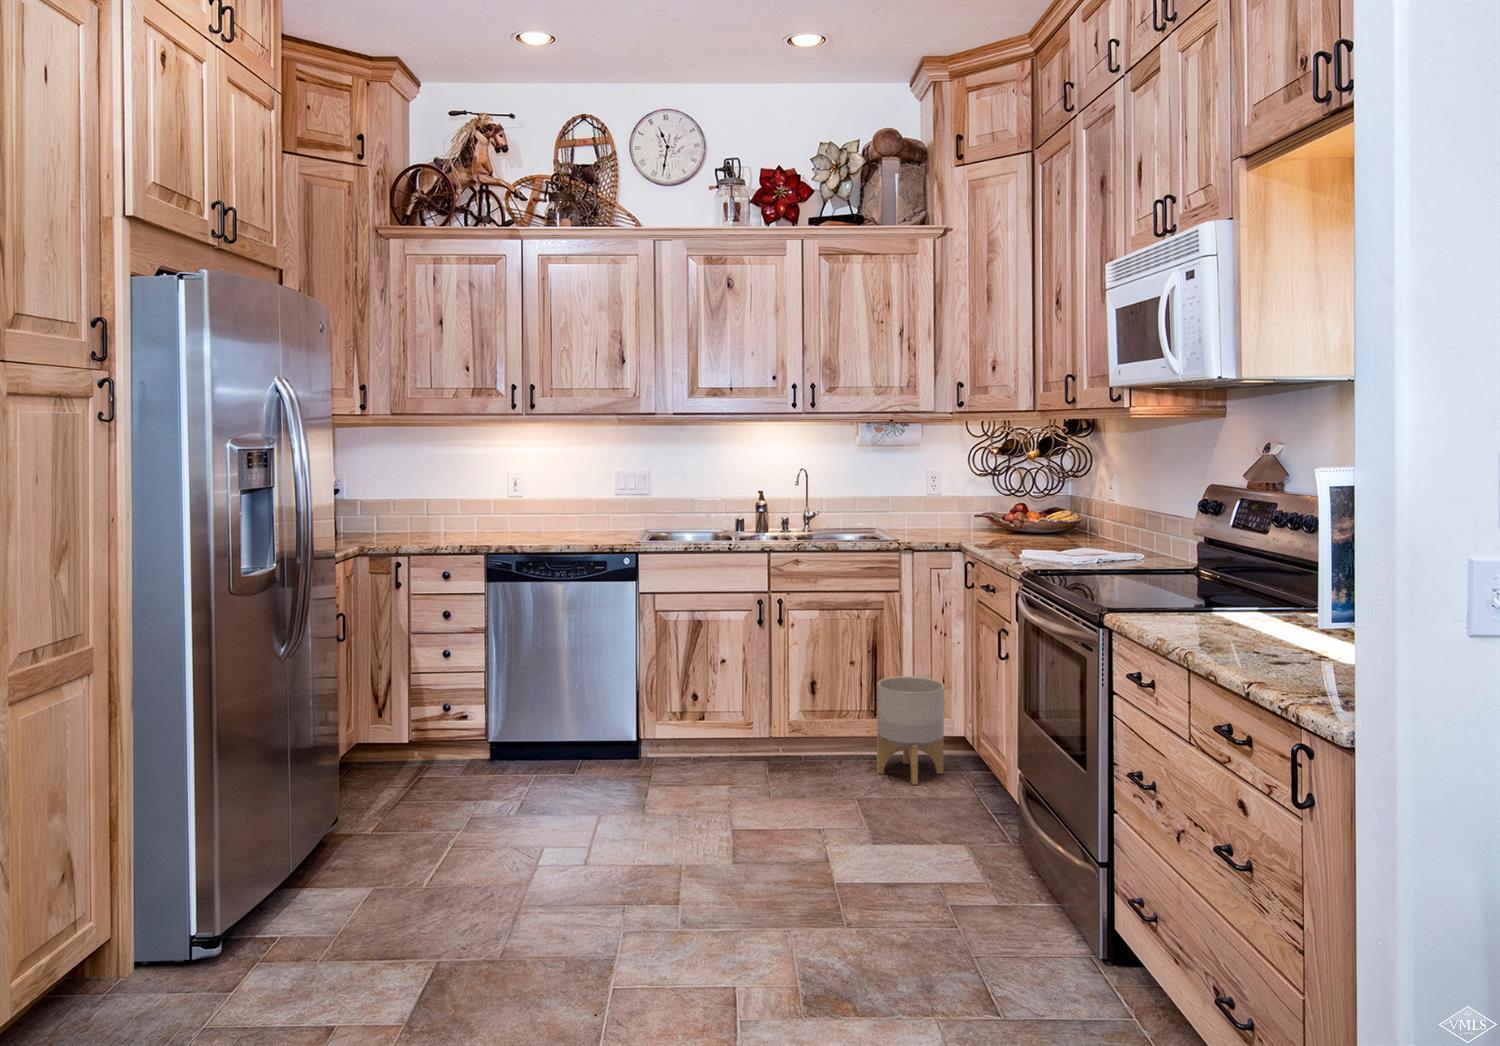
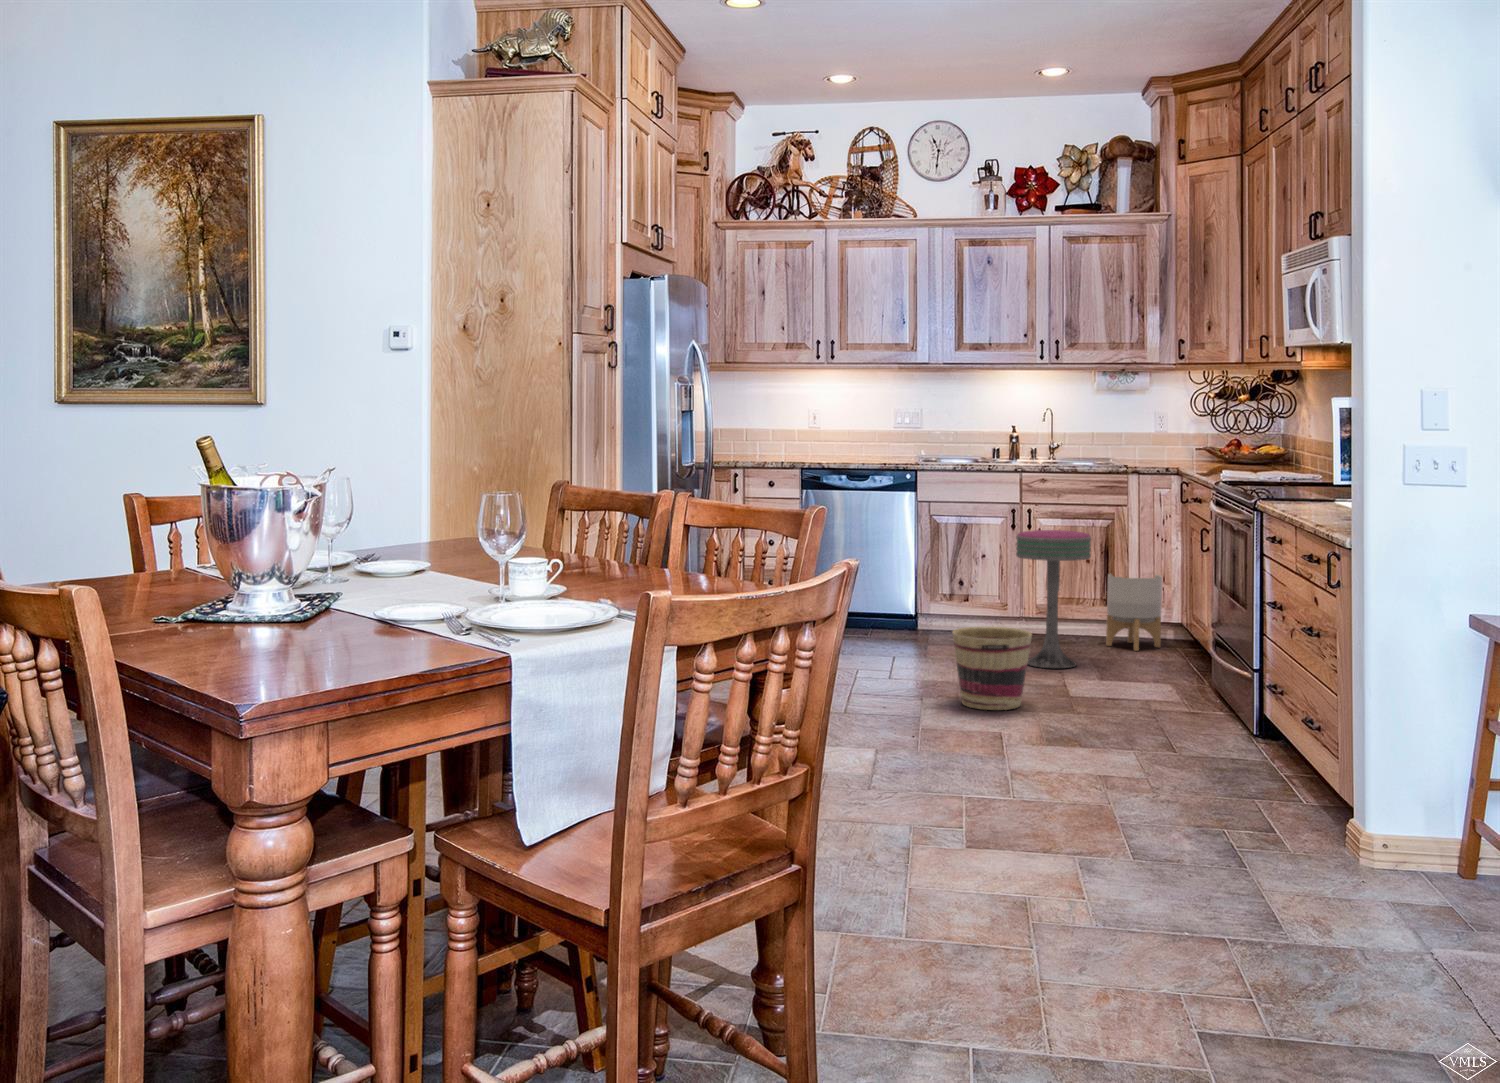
bar stool: none [755,642,854,841] -> present [1016,530,1091,668]
basket: none [636,832,762,994] -> present [952,627,1032,710]

